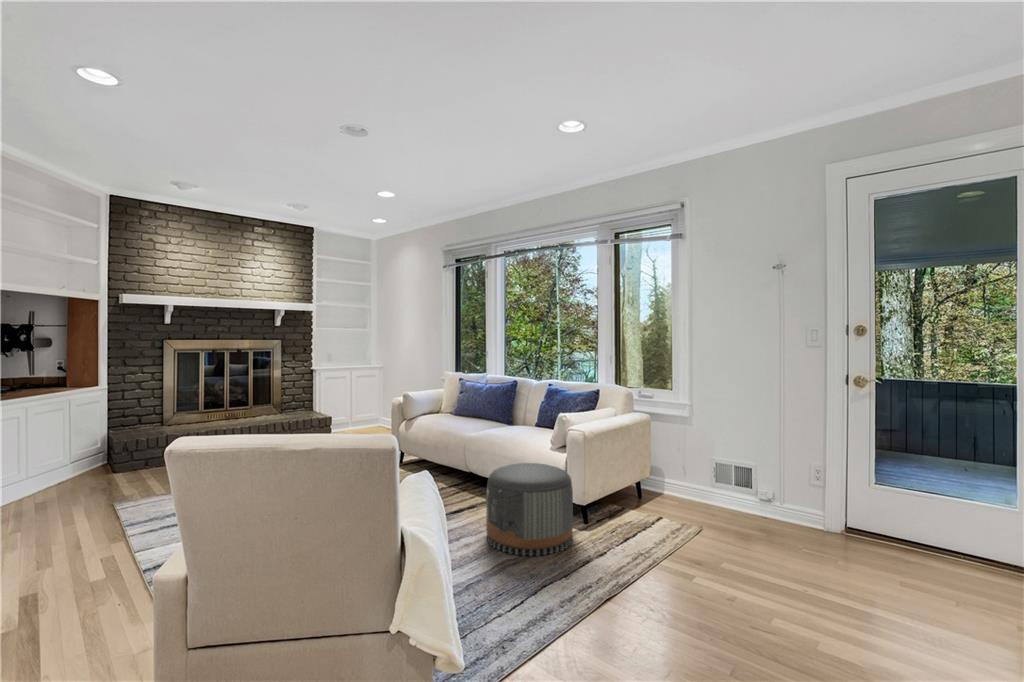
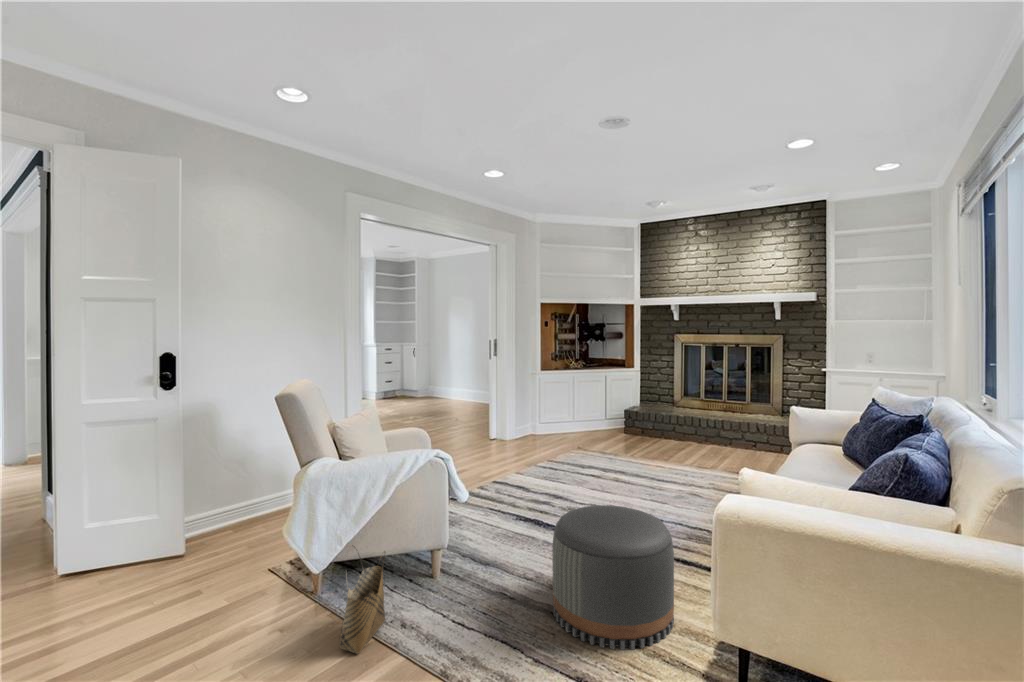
woven basket: none [512,548,579,656] -> present [339,546,385,654]

